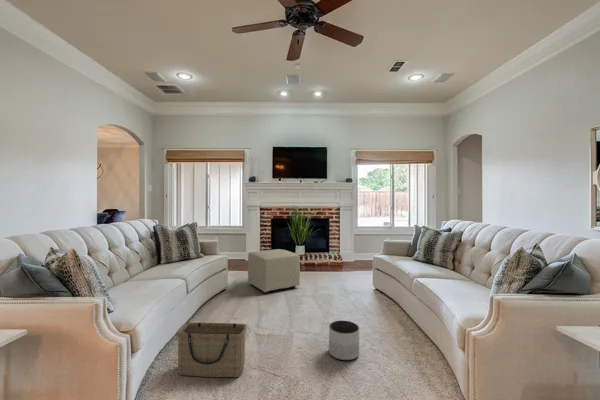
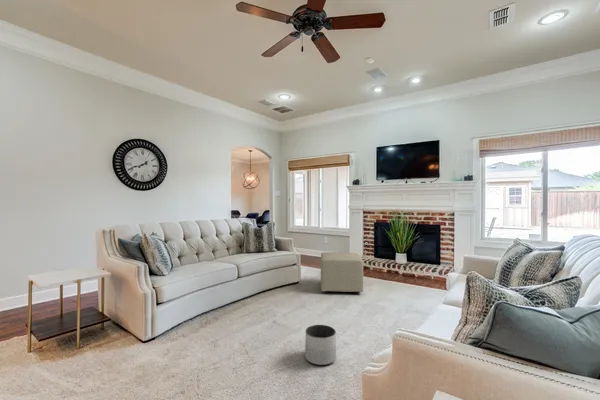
basket: present [176,323,247,377] -> none [194,295,239,345]

